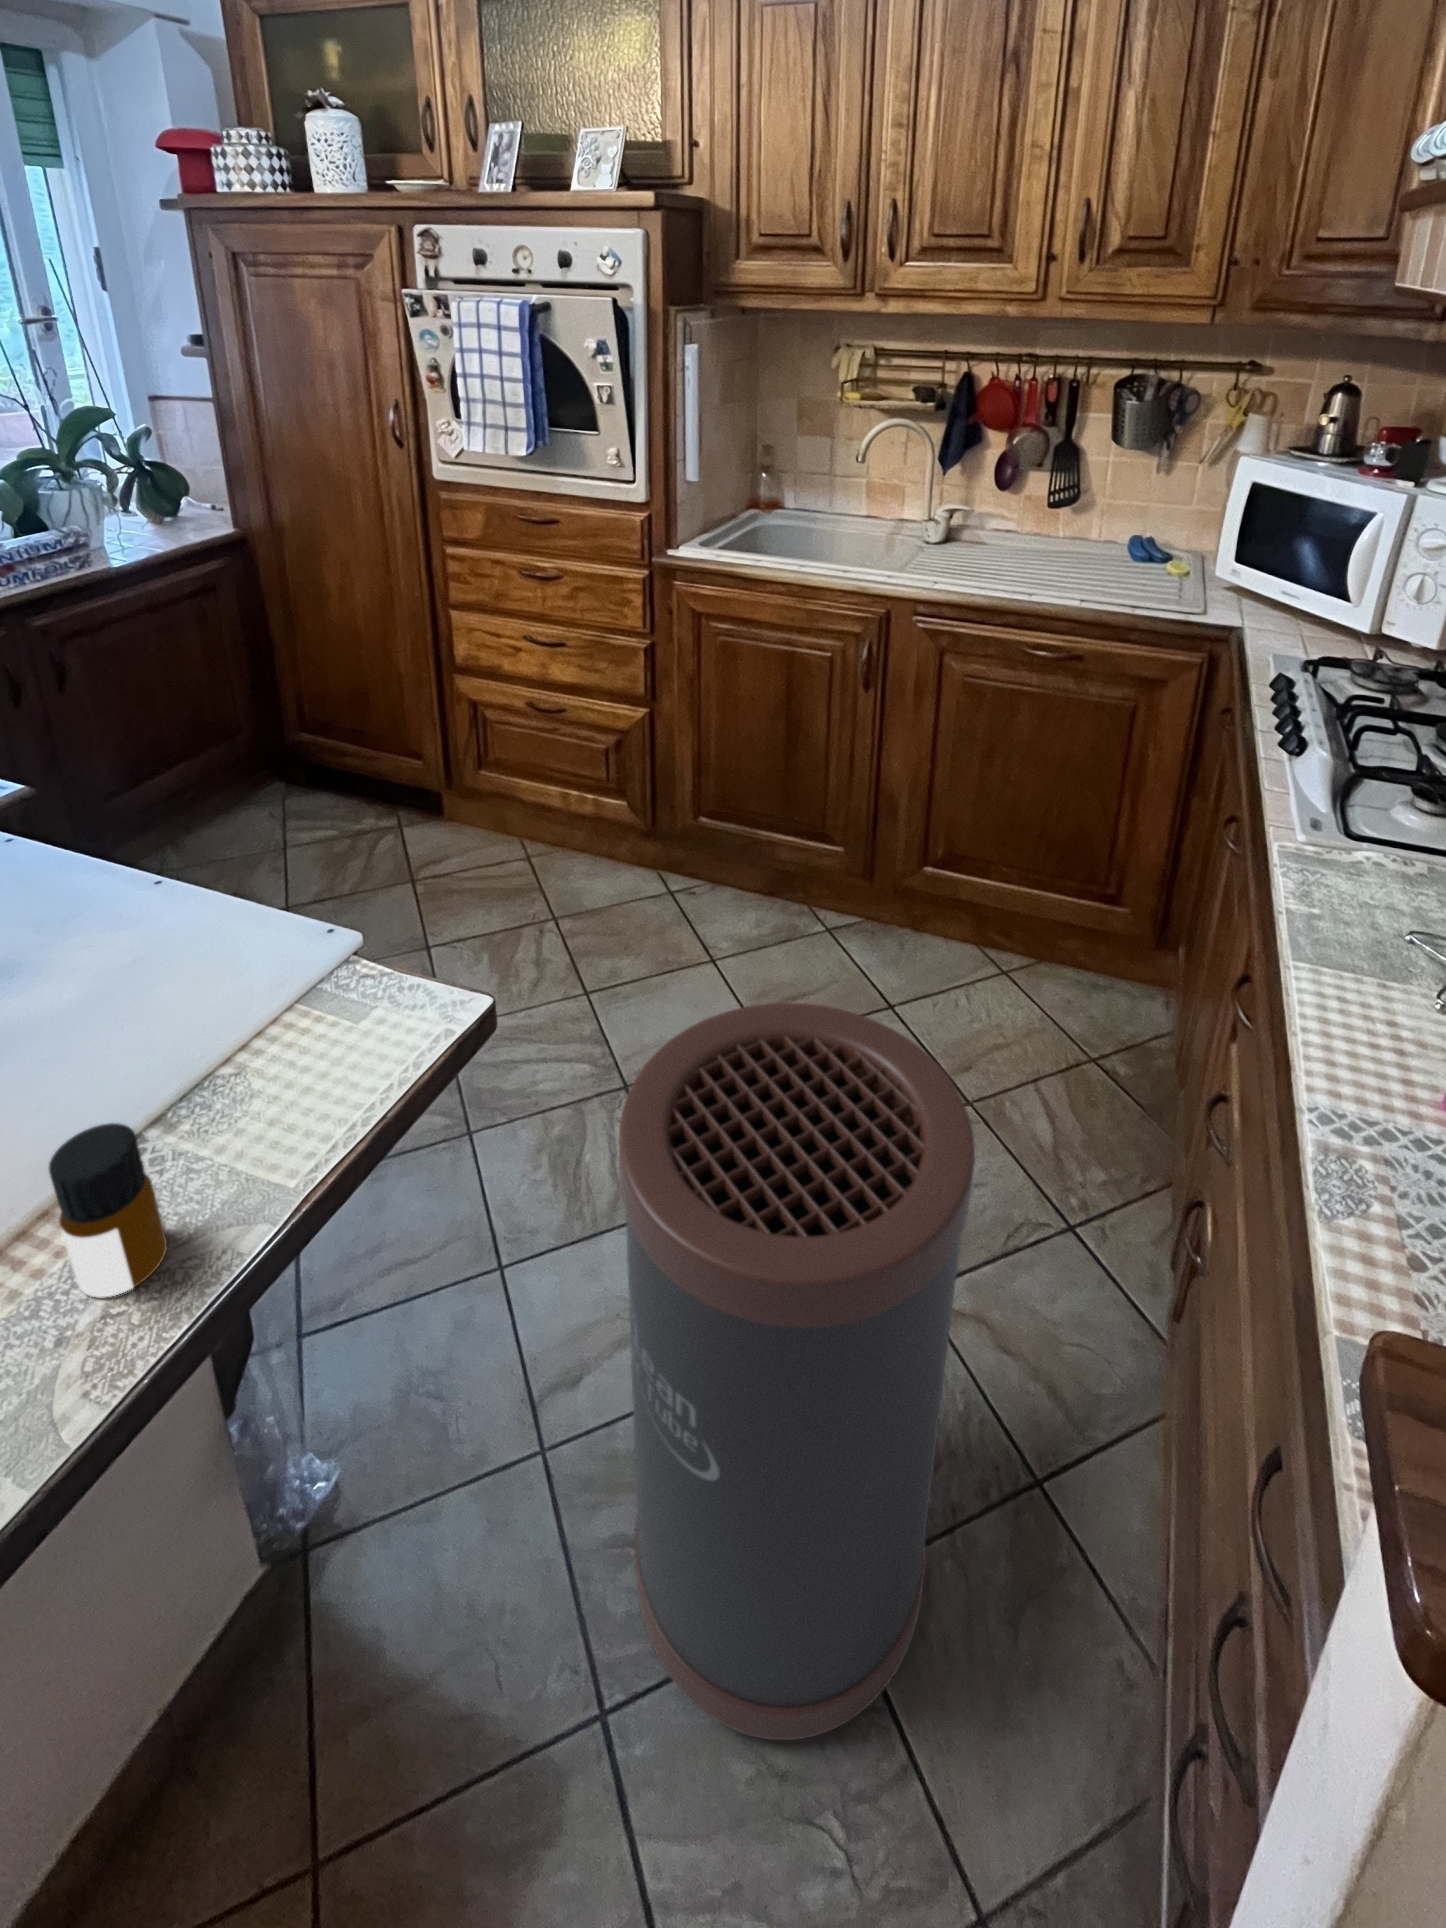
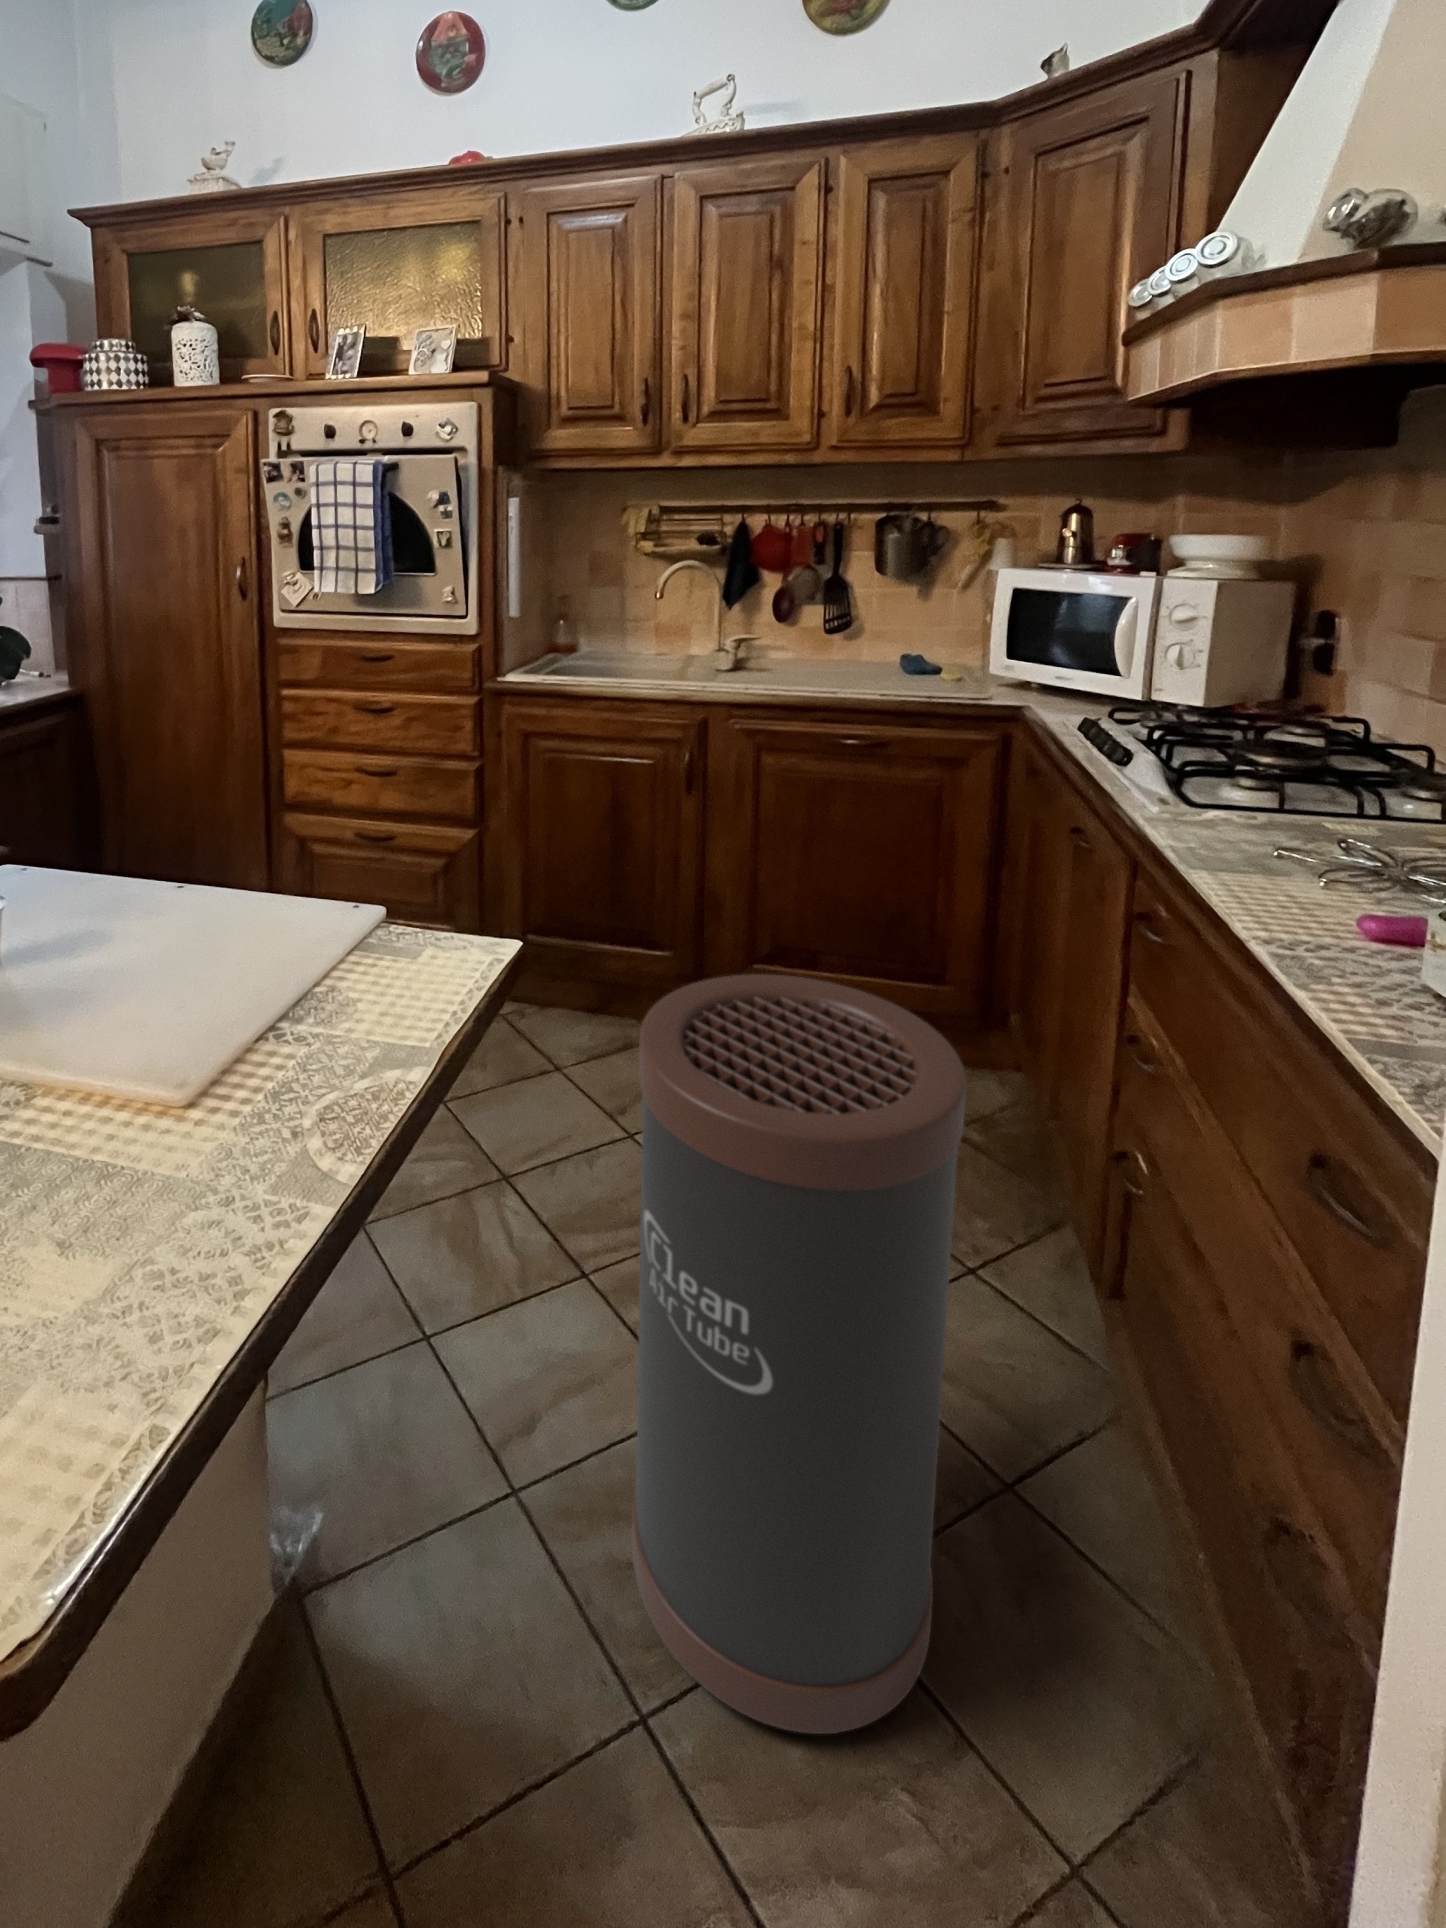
bottle: present [49,1123,167,1297] -> none [301,957,370,1104]

